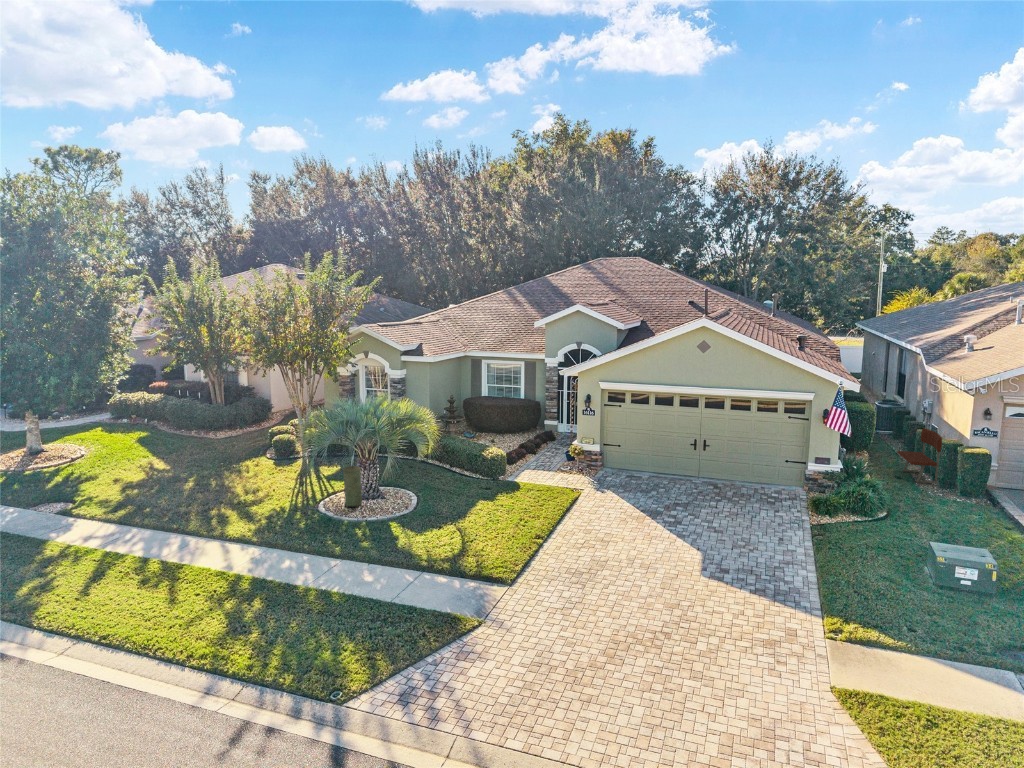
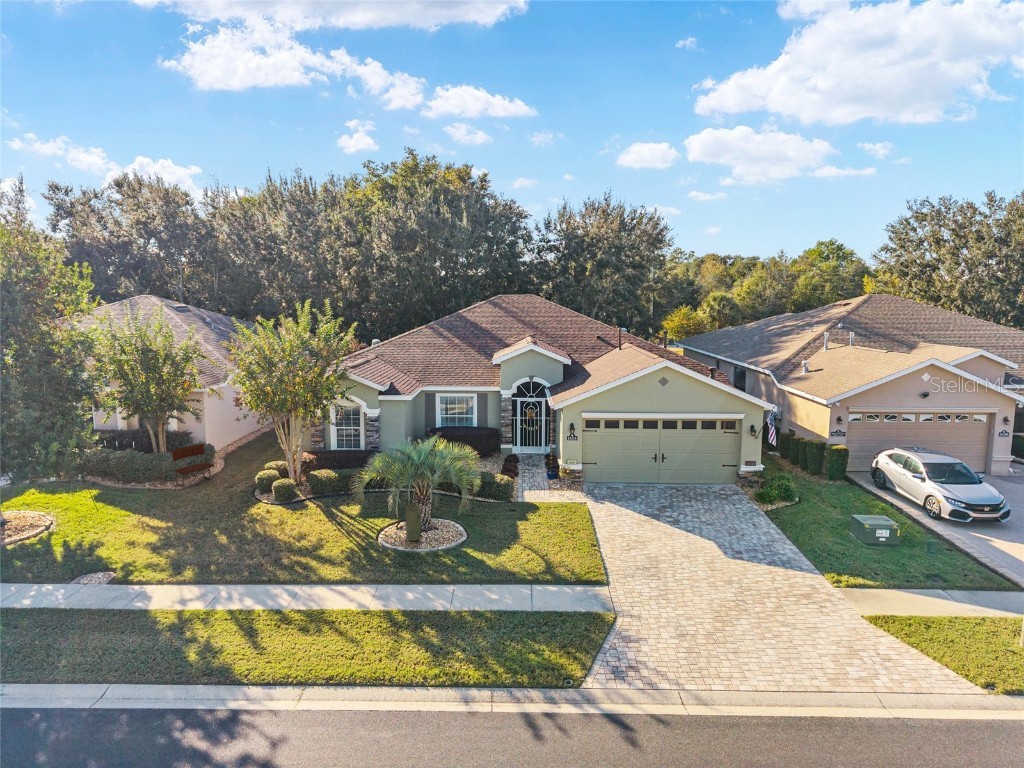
bench: present [897,428,942,484] -> present [172,444,214,487]

